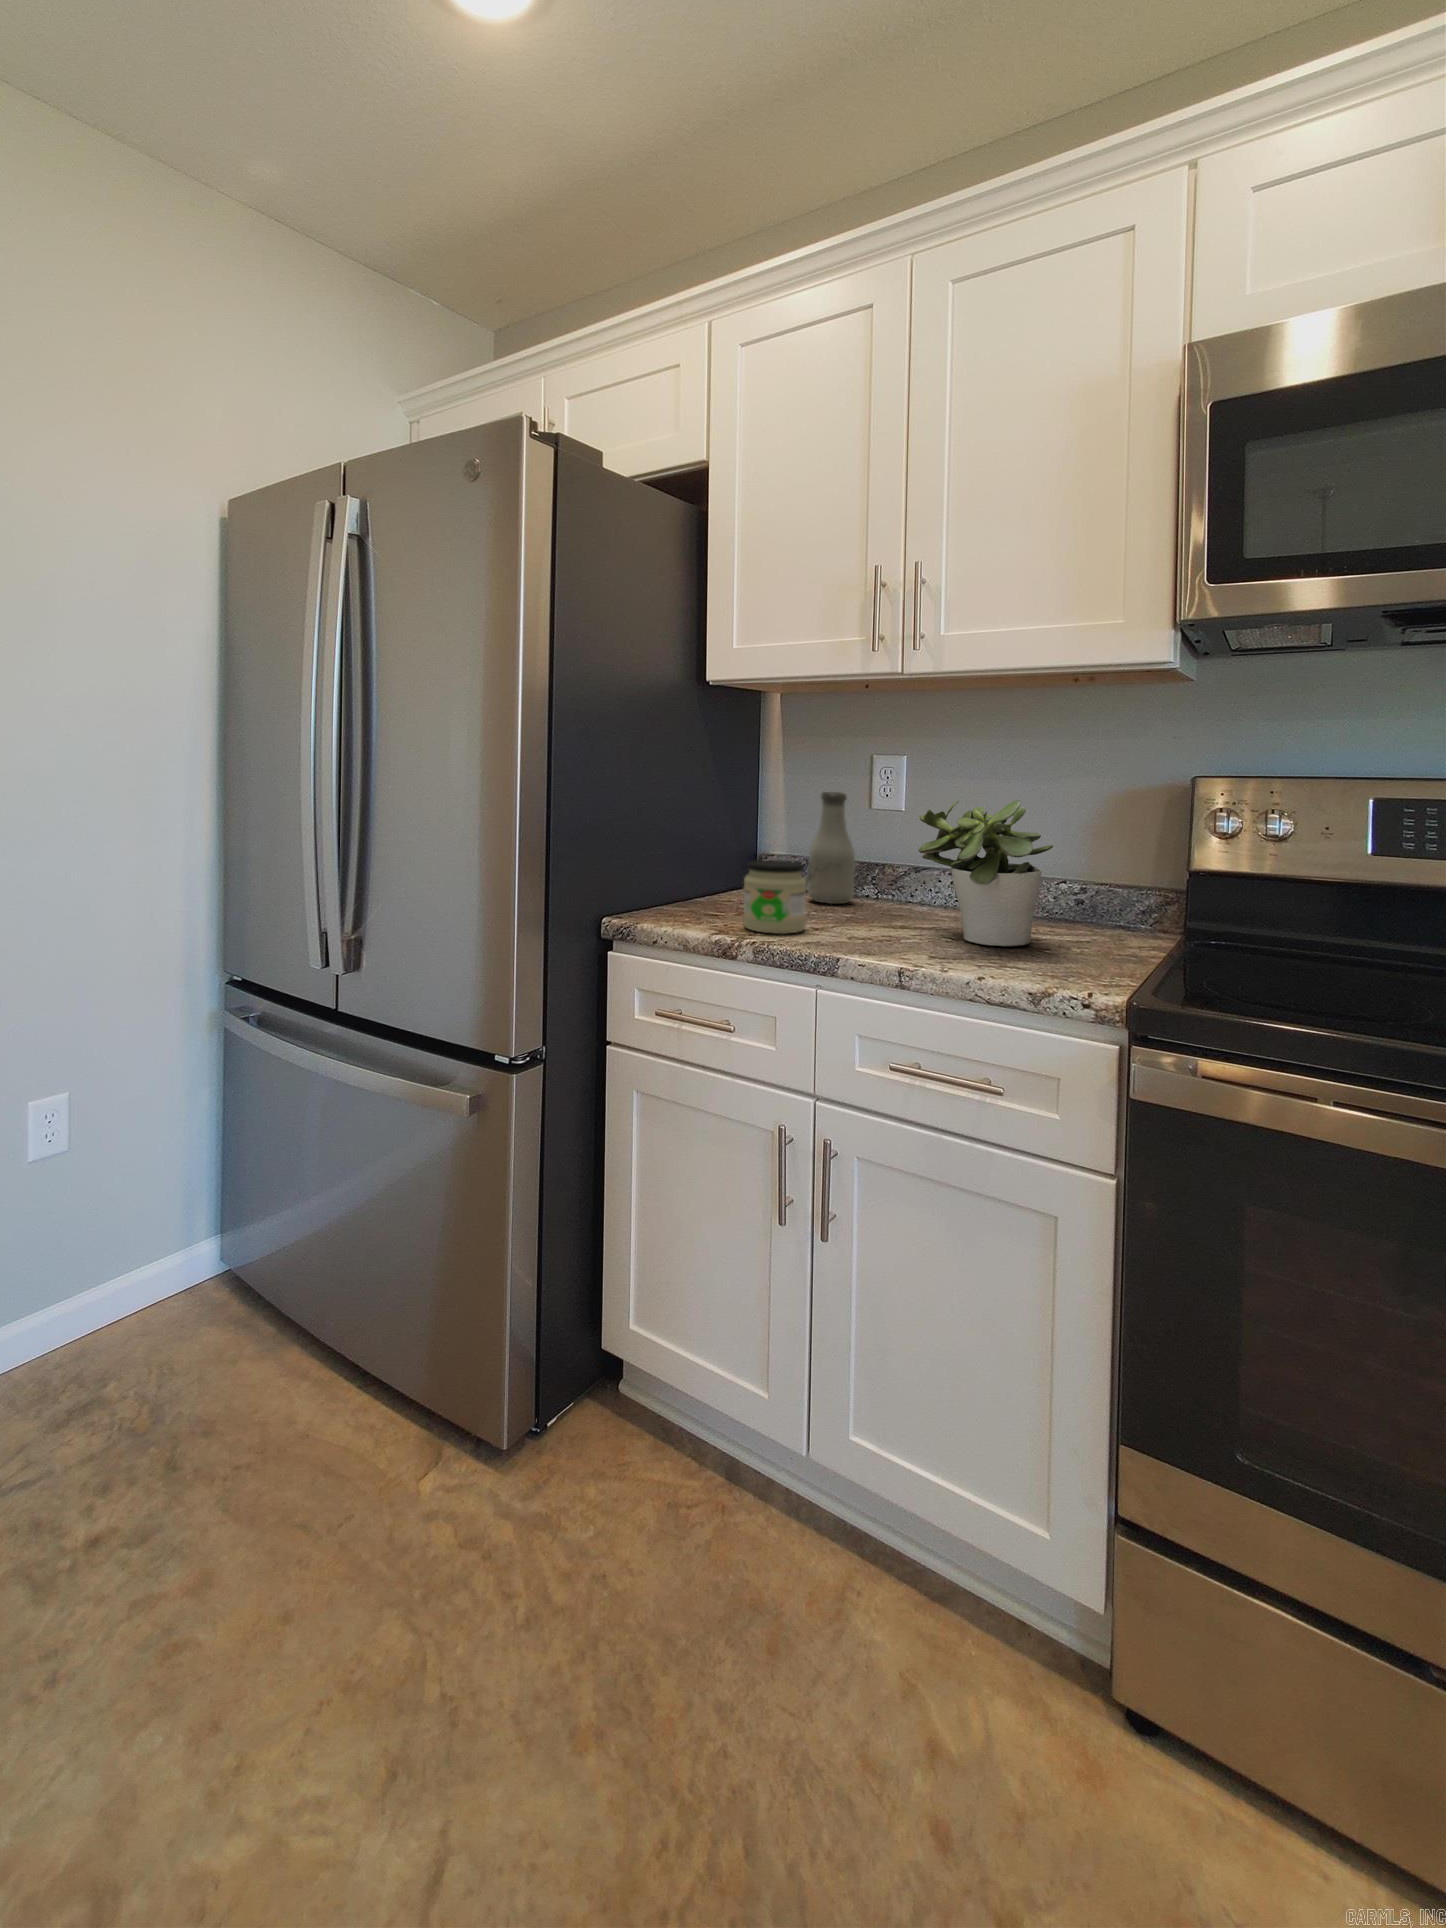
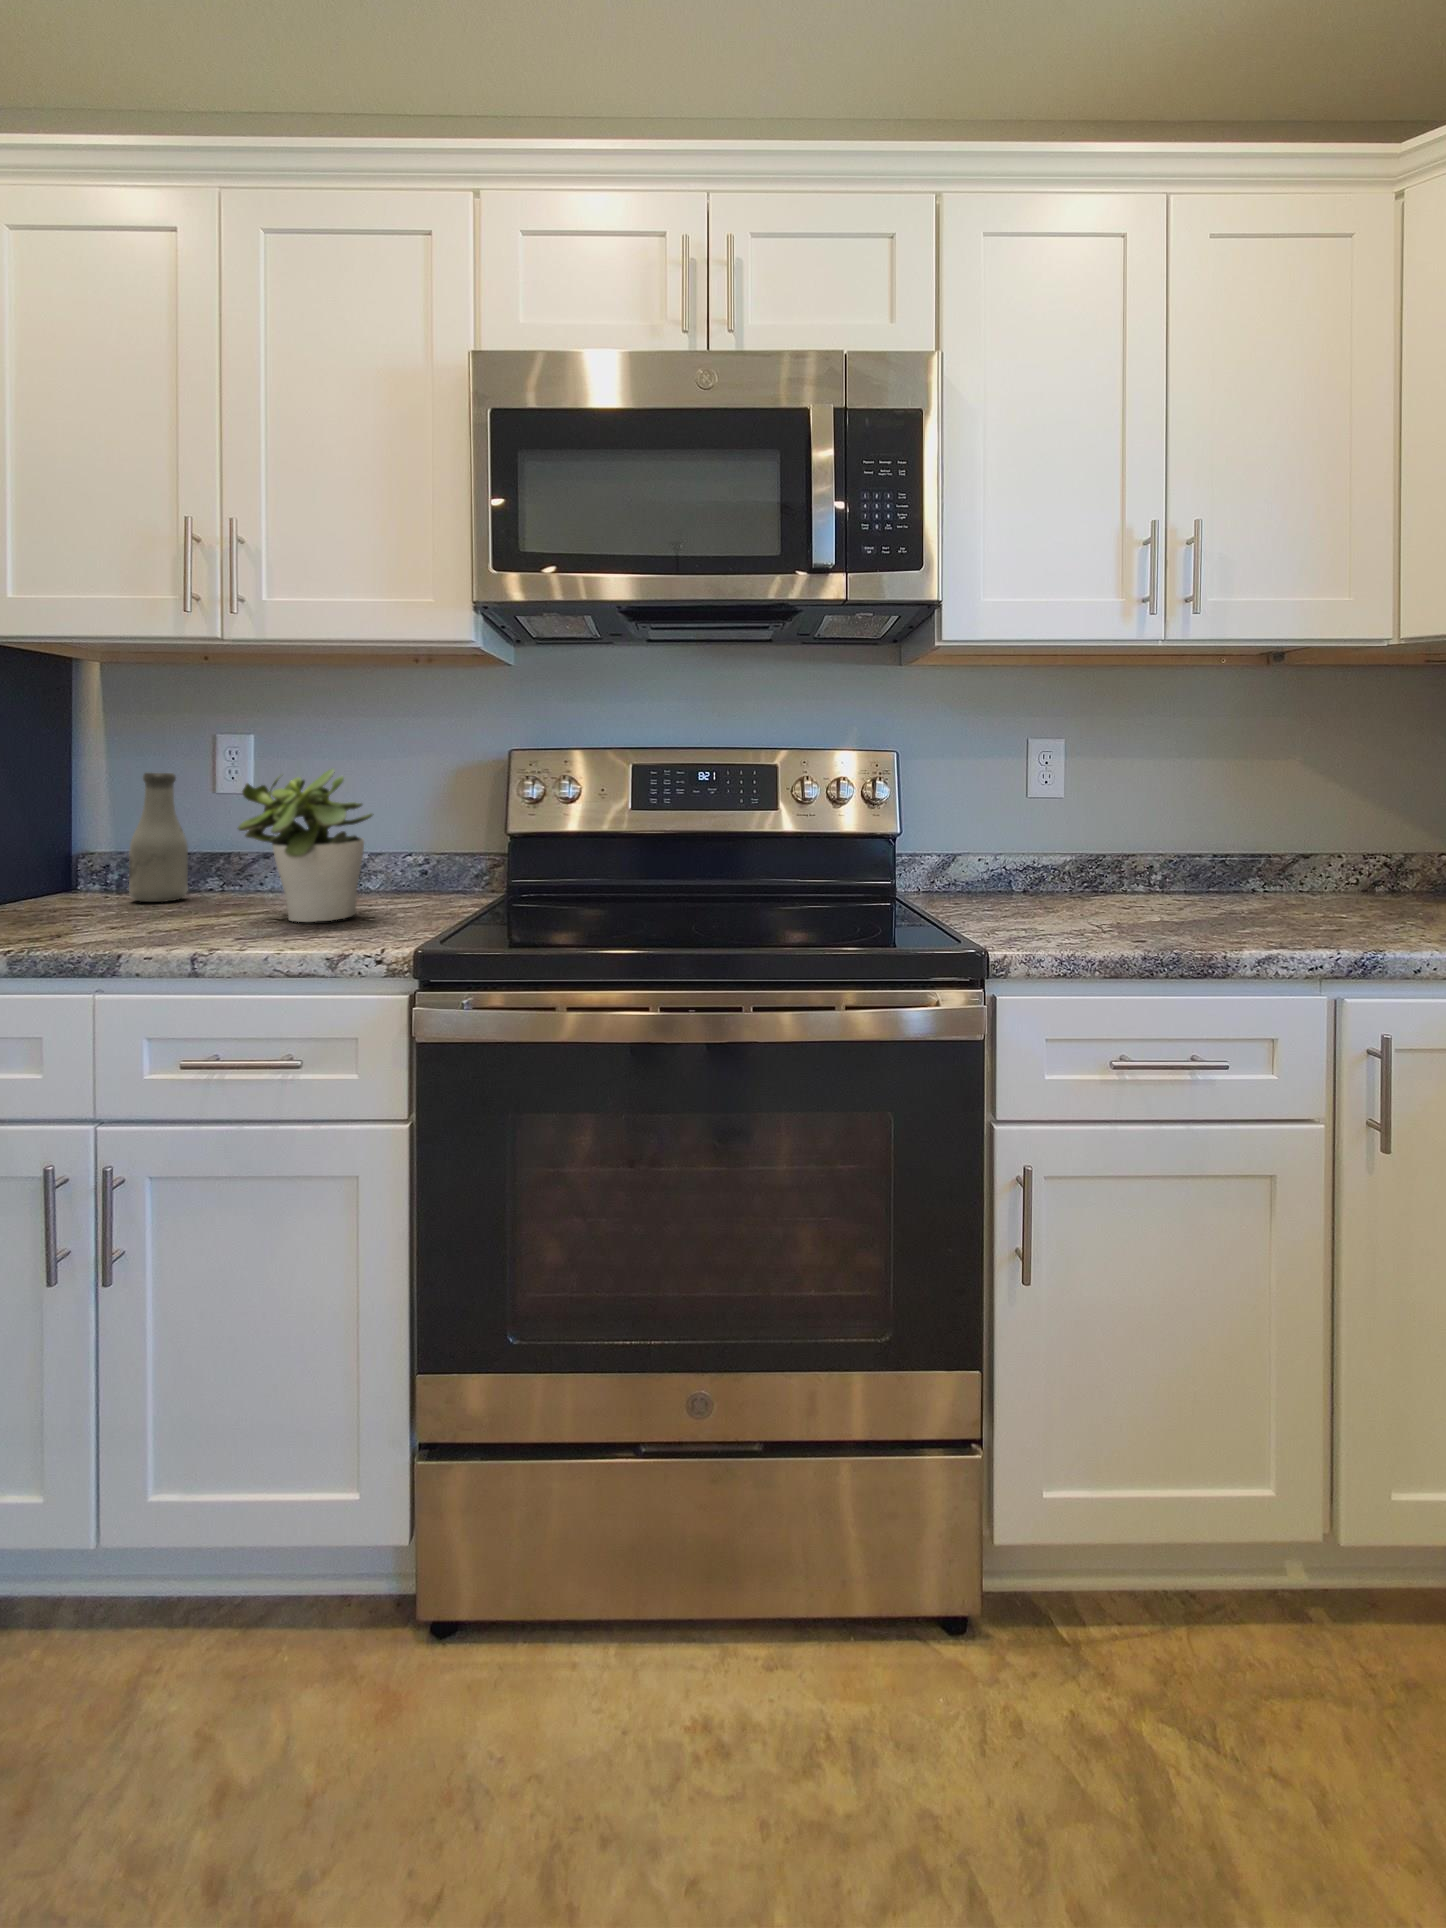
jar: present [744,860,806,934] -> none [13,851,101,938]

